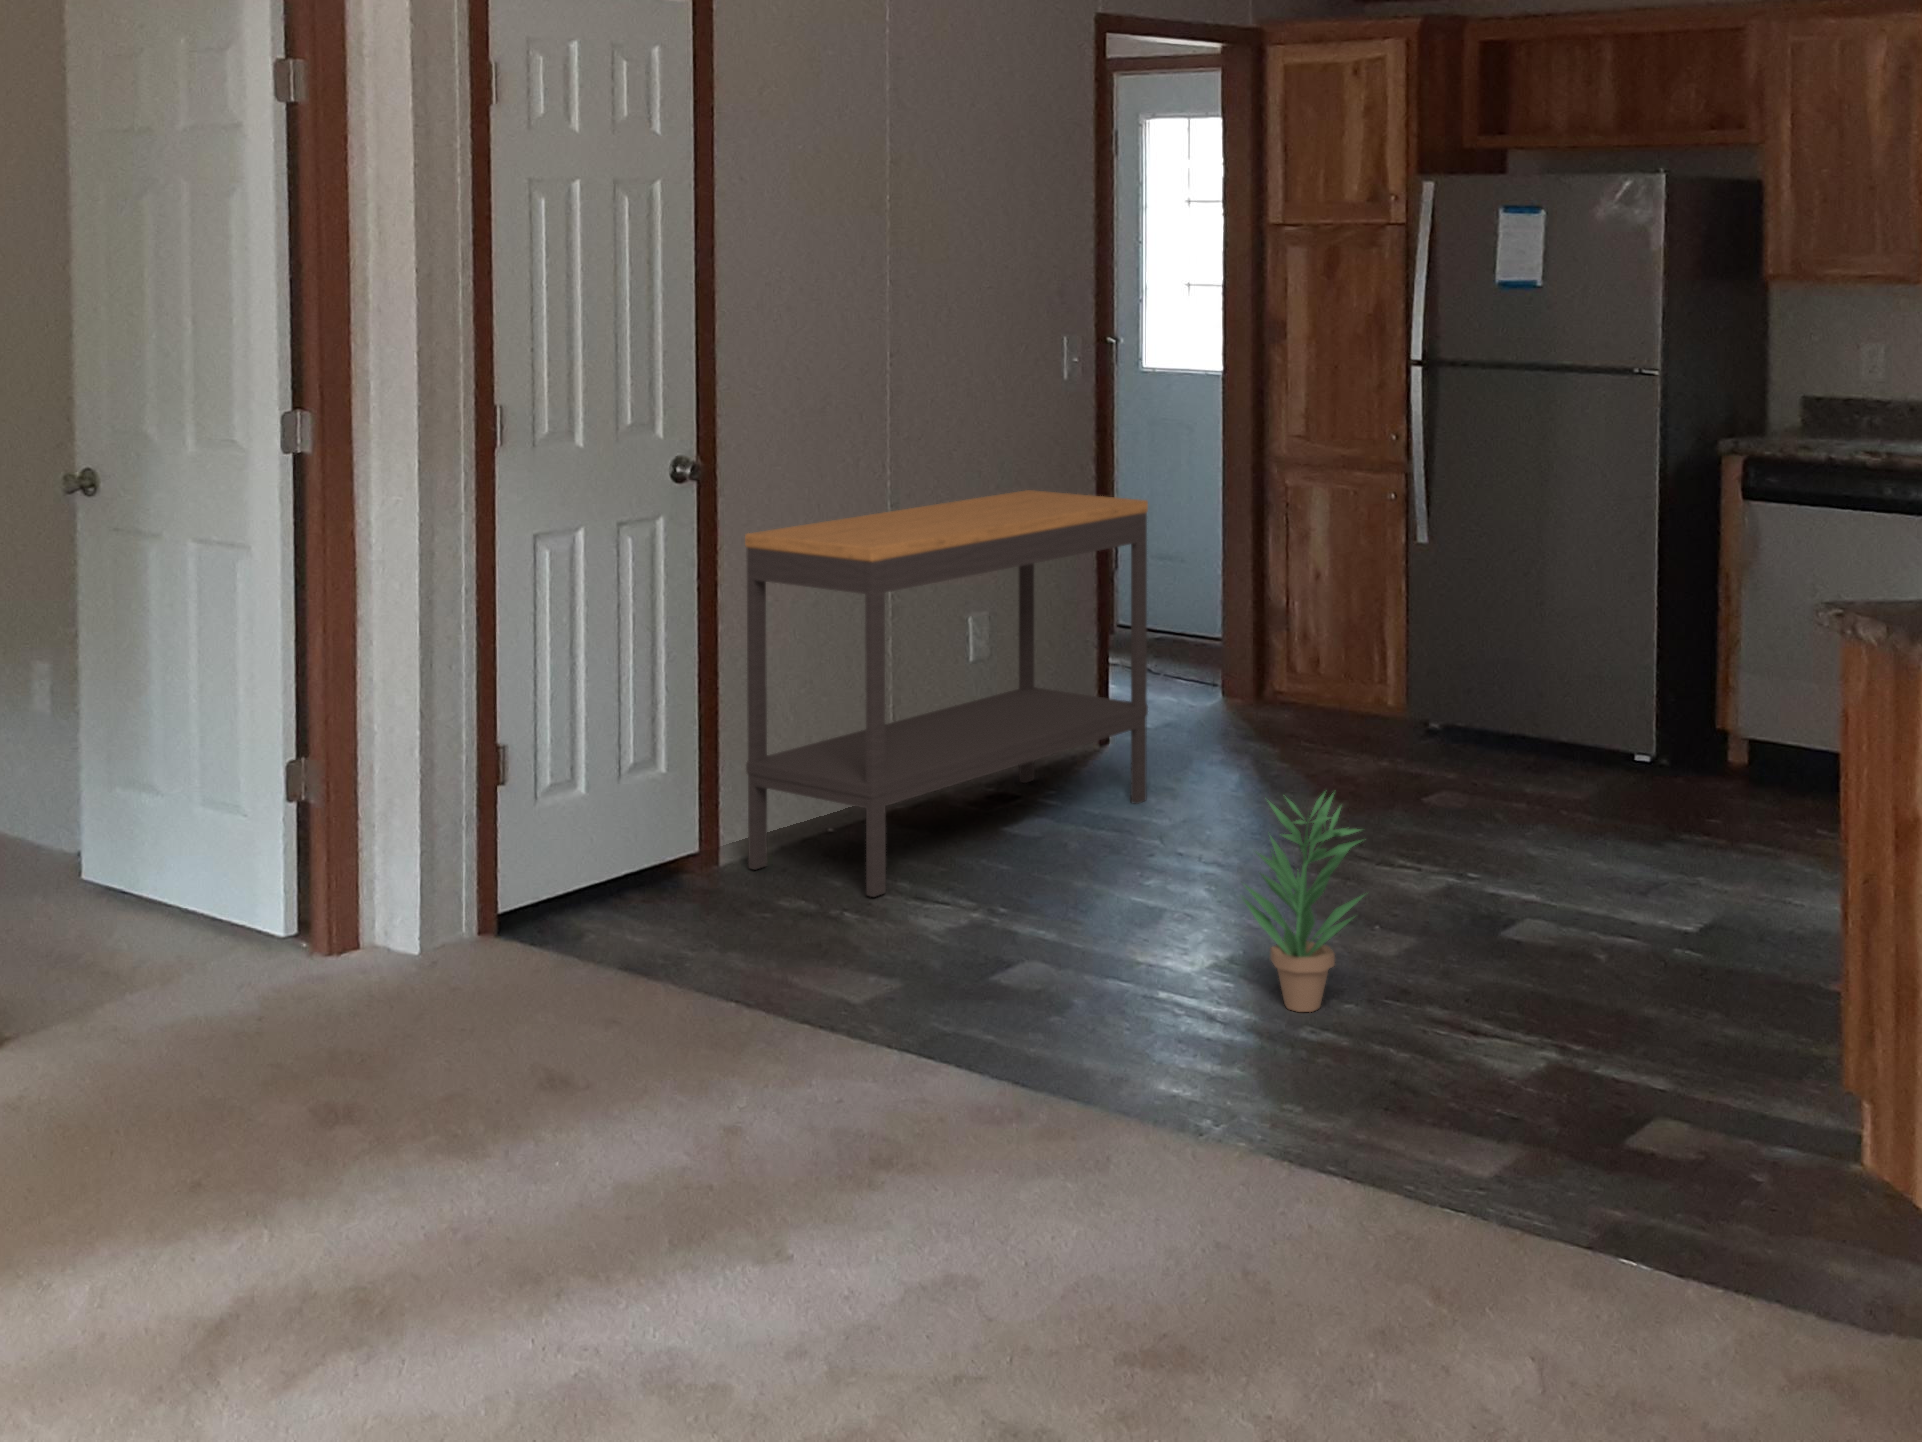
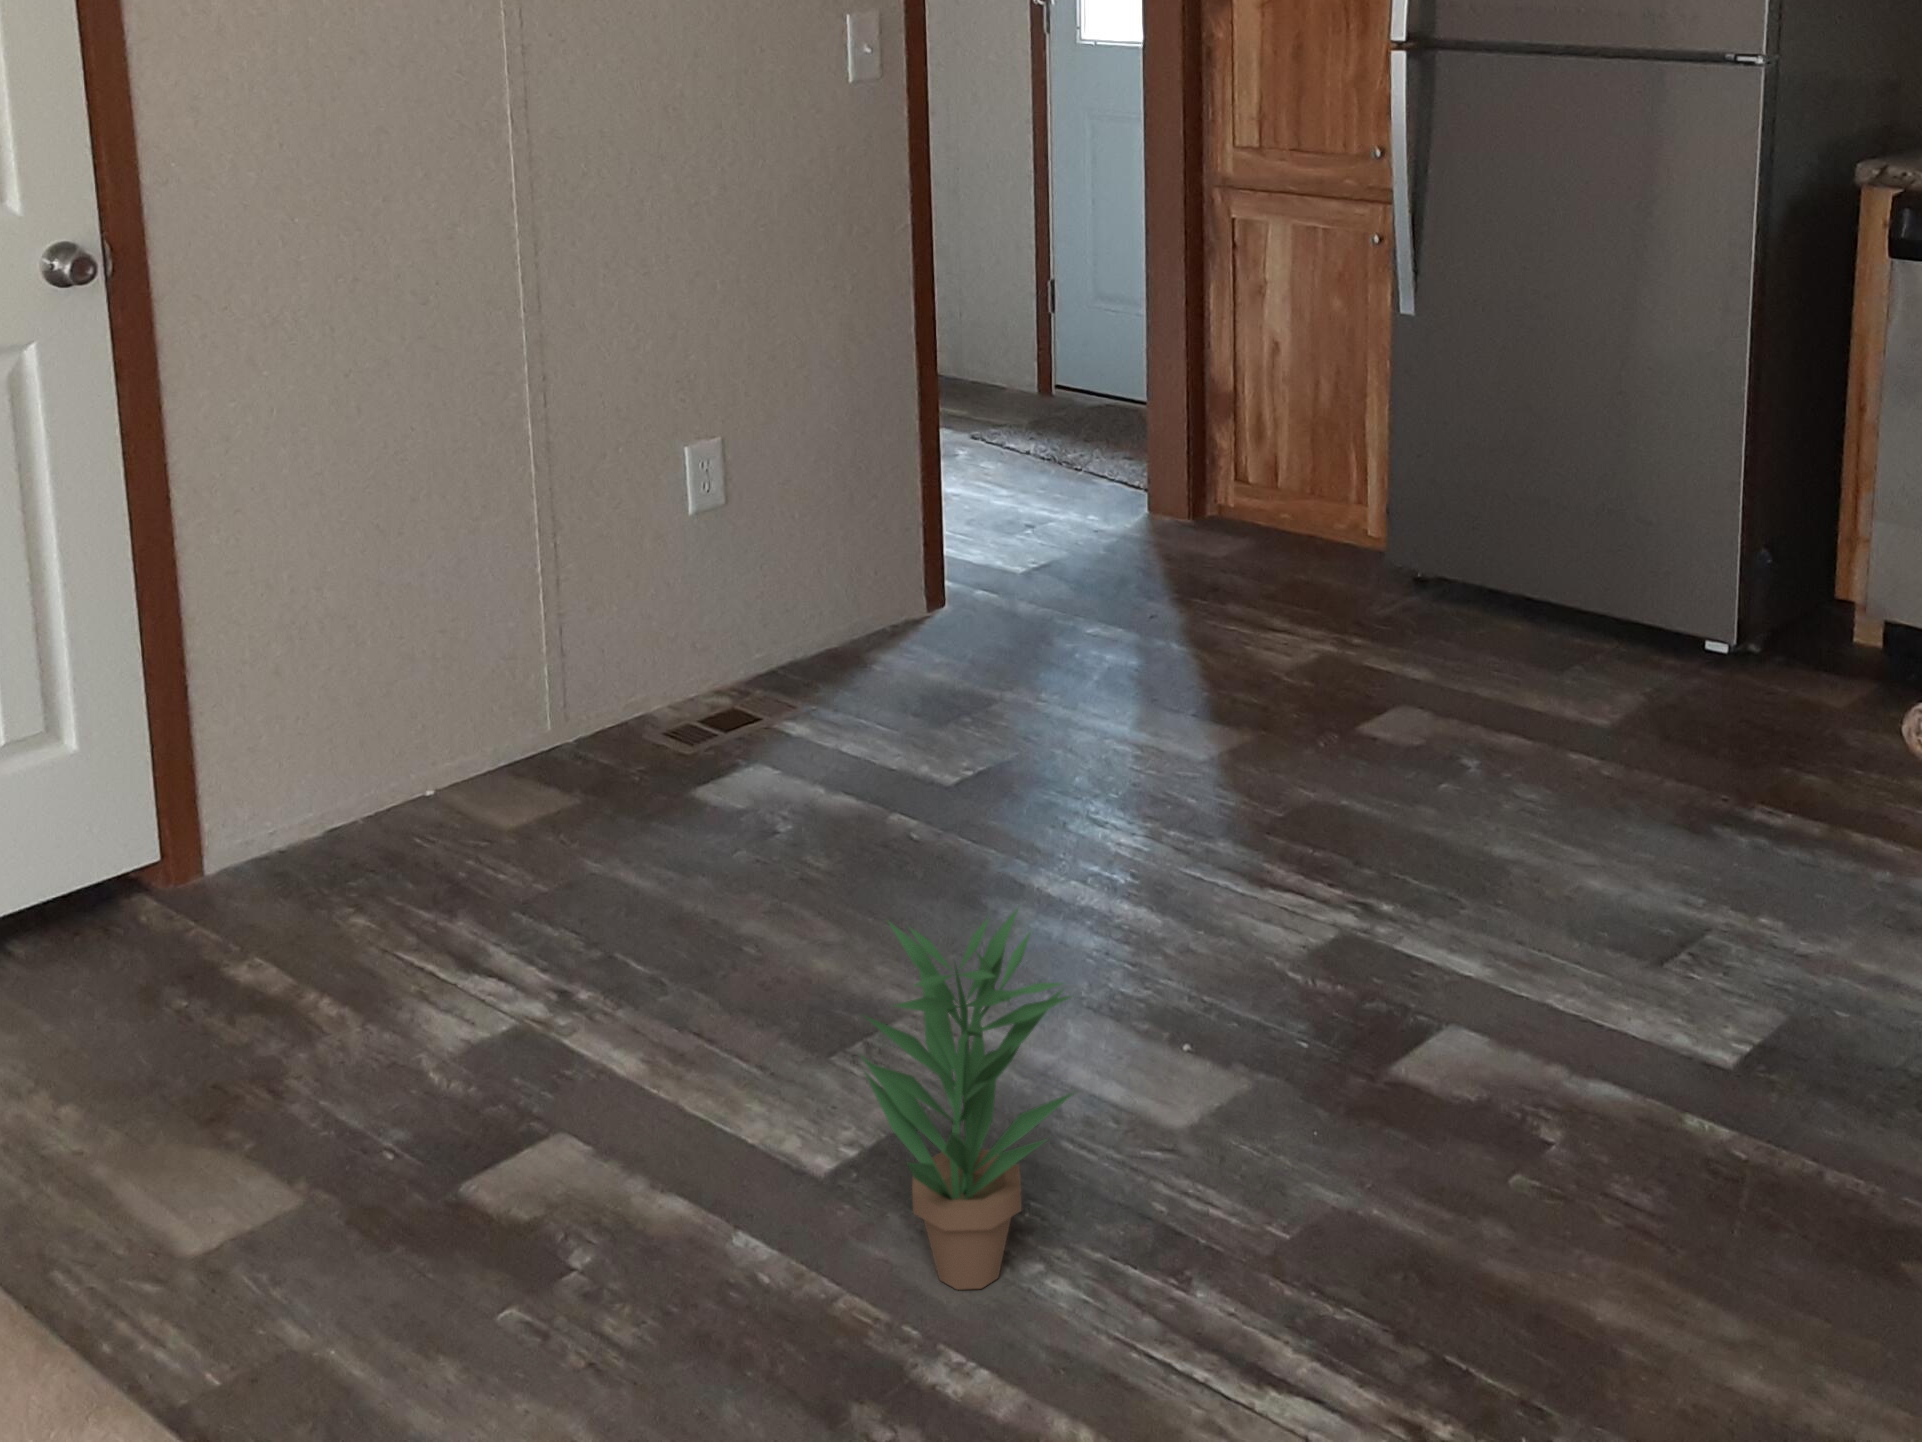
console table: present [745,490,1148,897] -> none [192,253,936,955]

